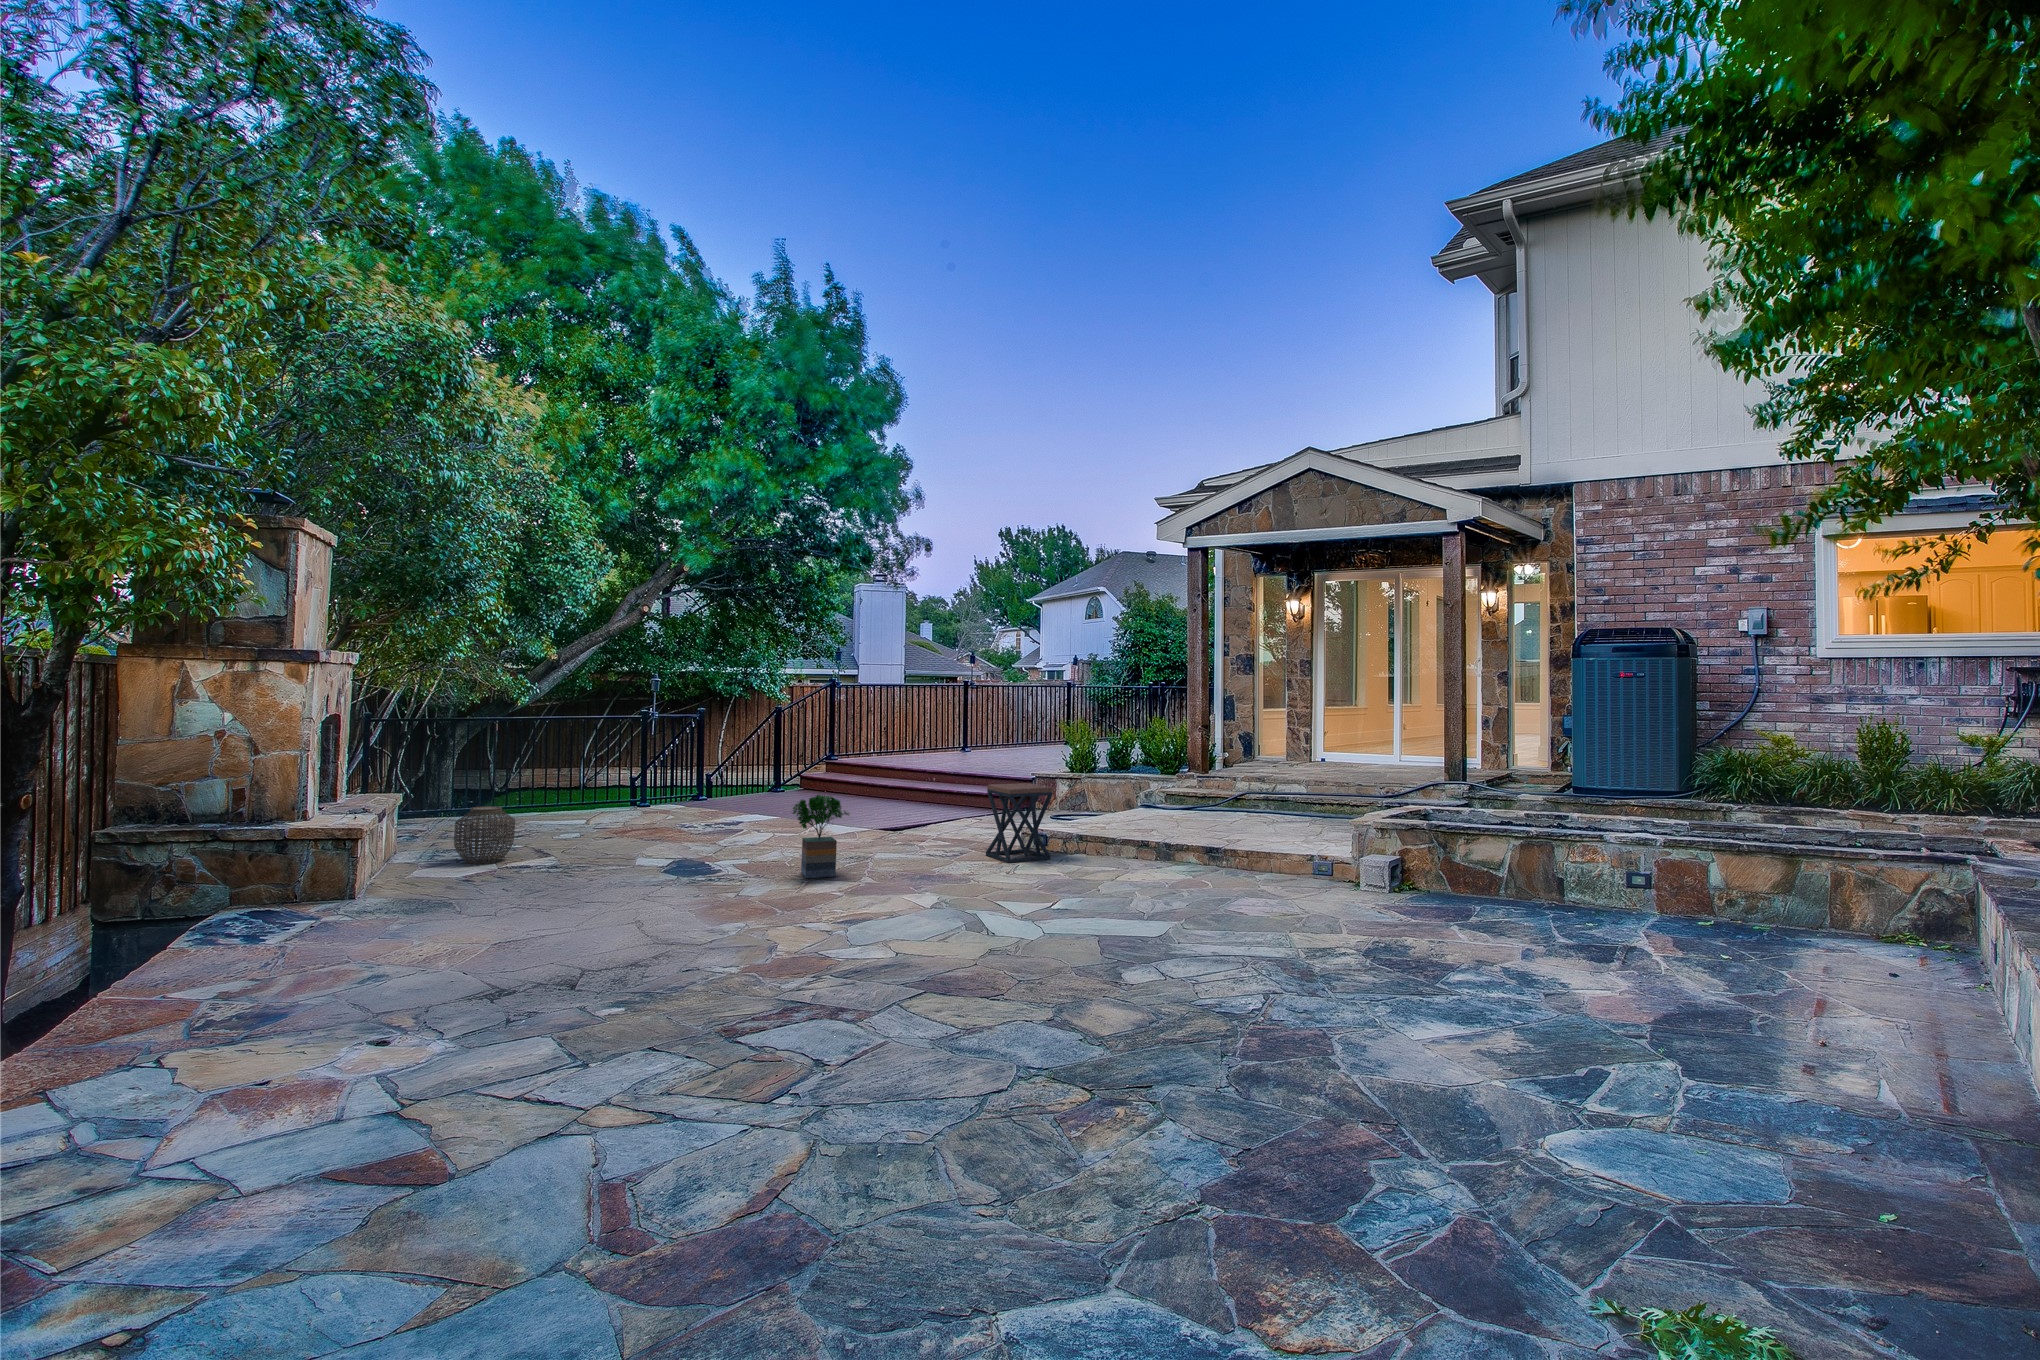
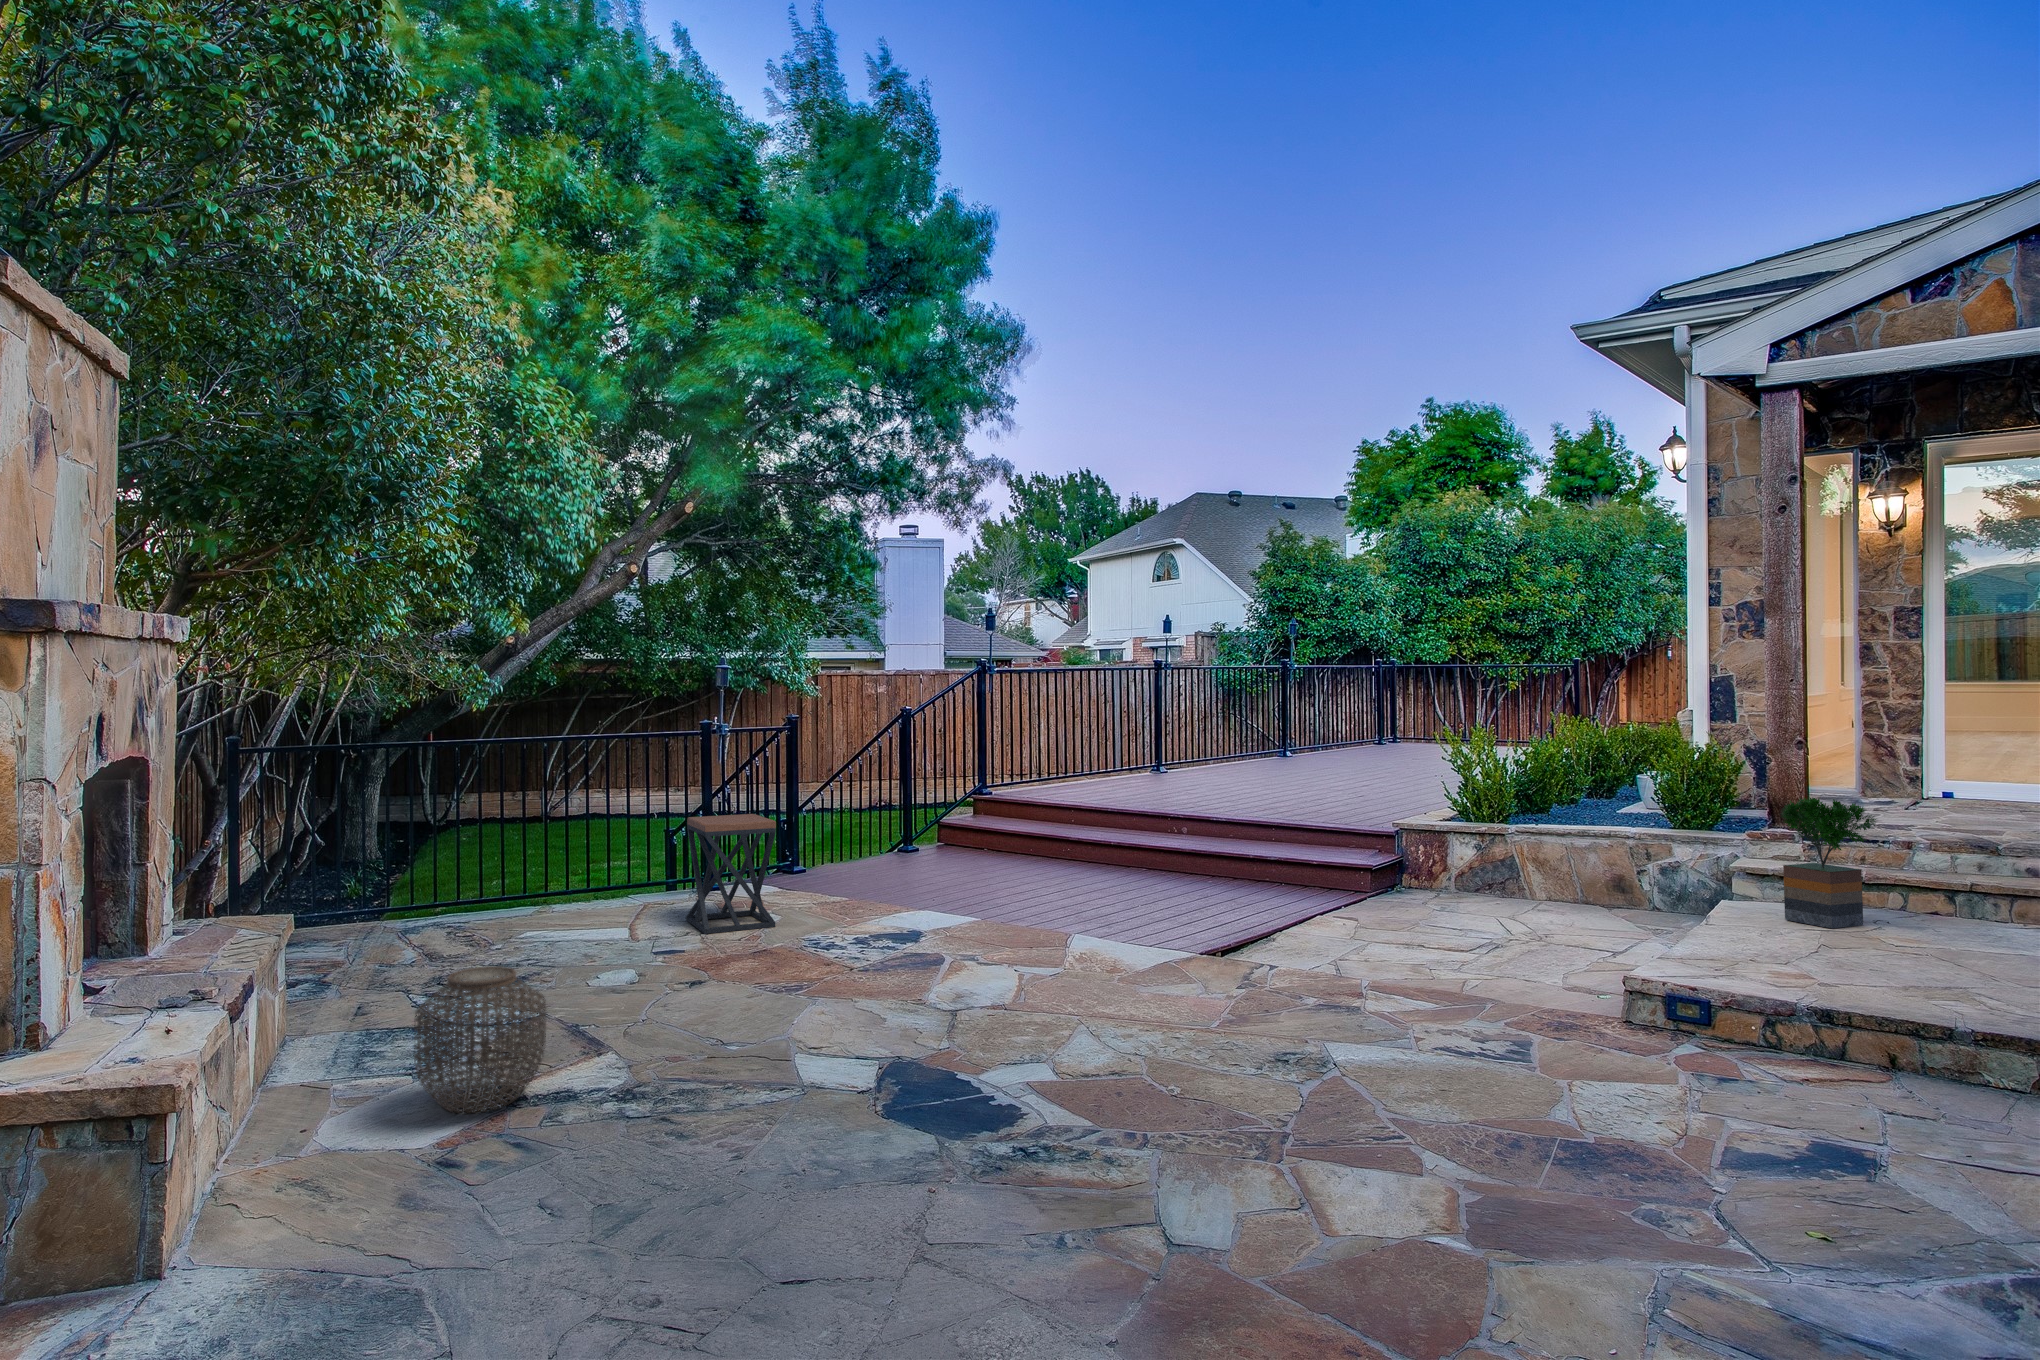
stool: present [986,783,1052,863] -> present [686,814,776,934]
potted tree: present [793,795,849,878] -> present [1782,797,1876,928]

